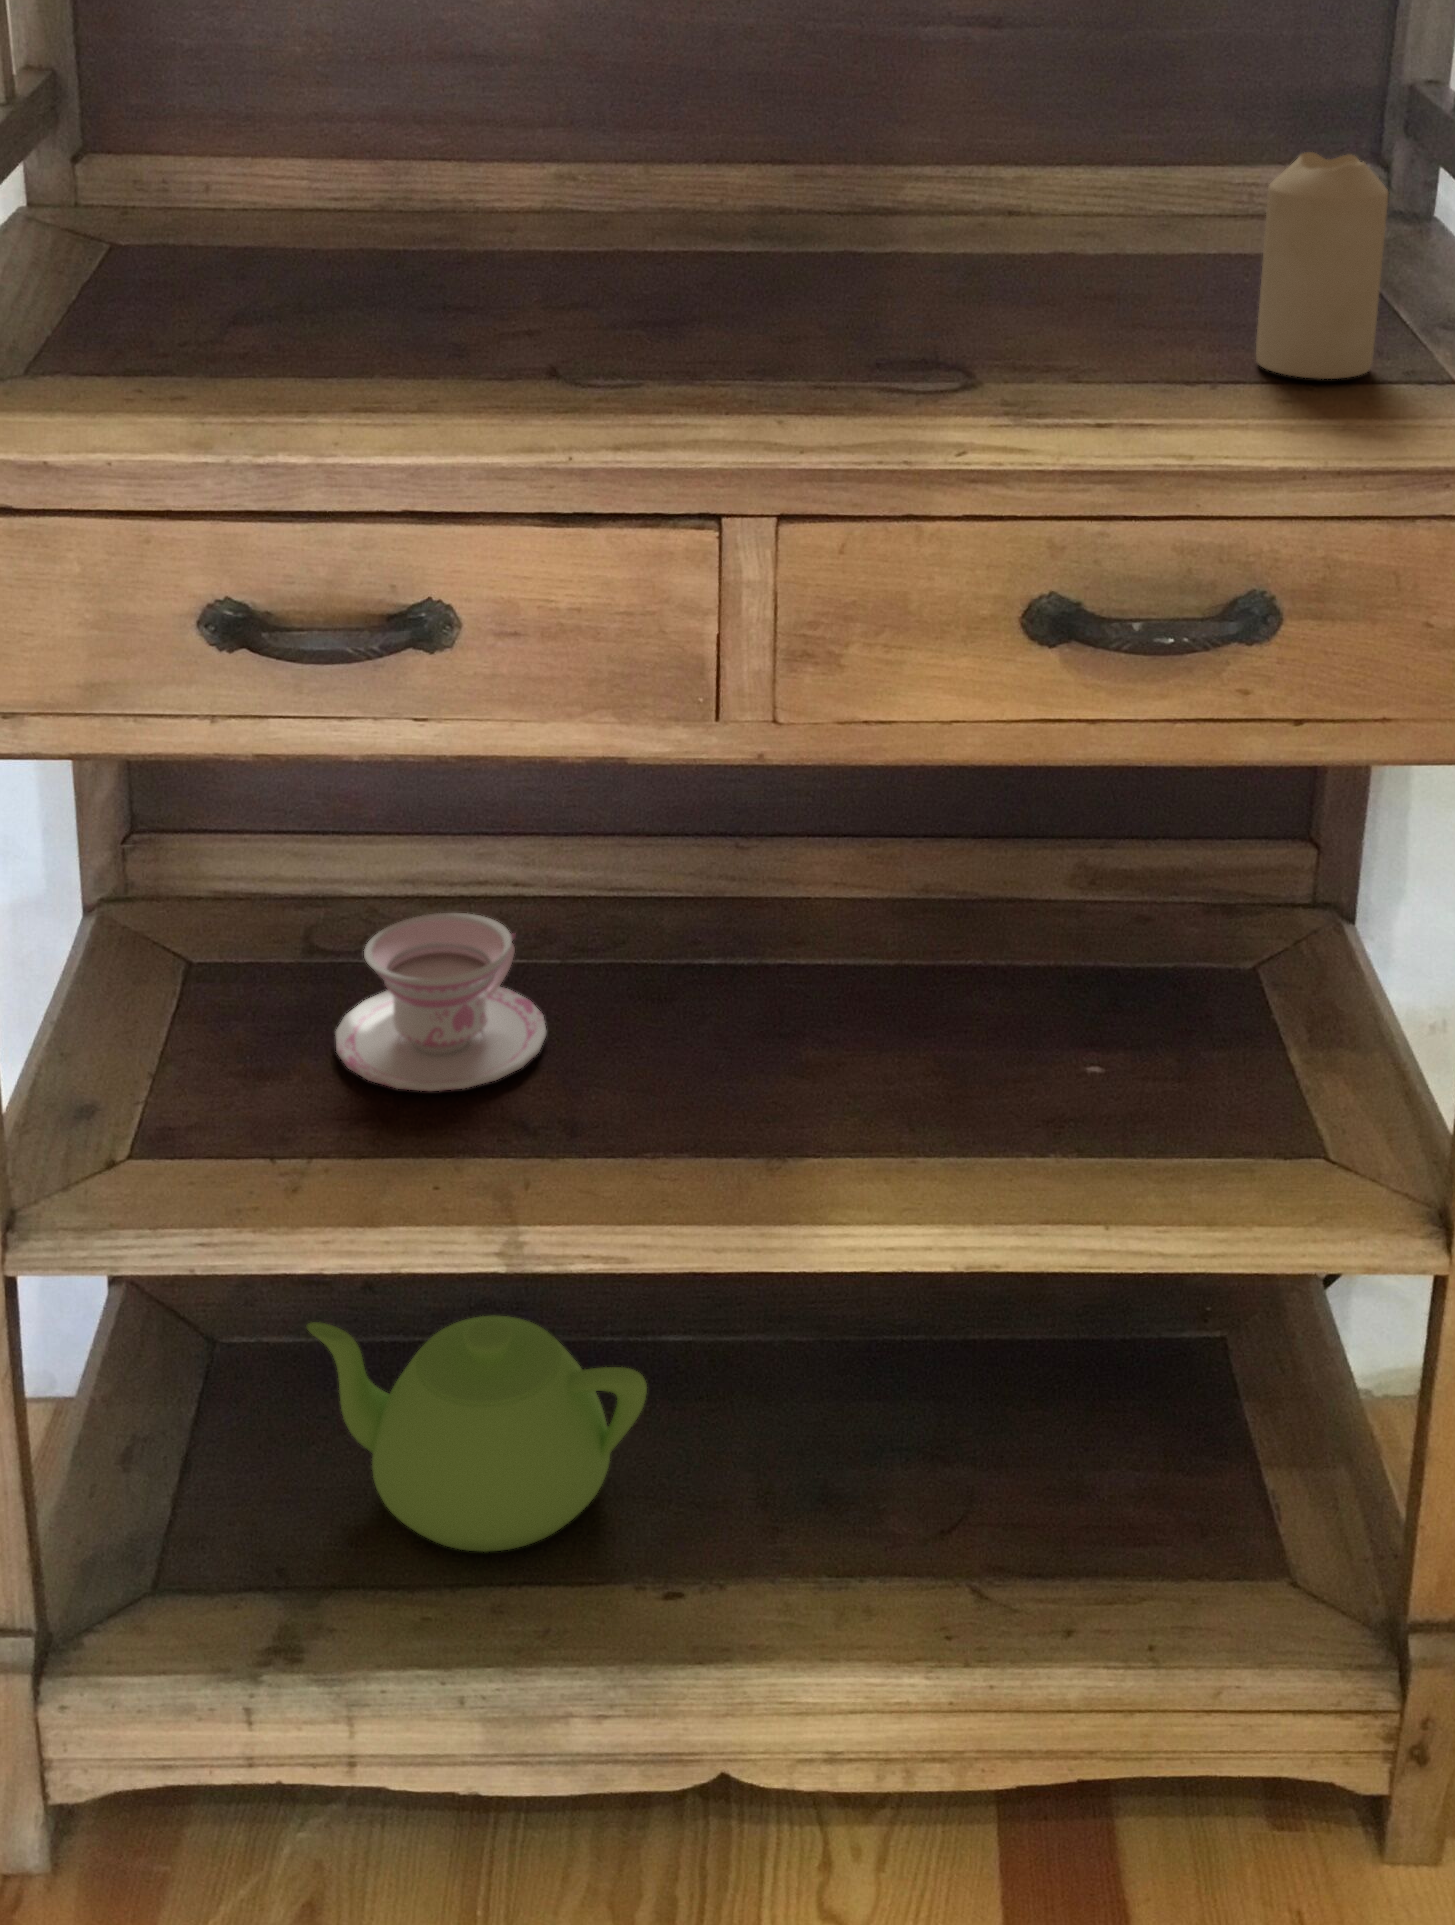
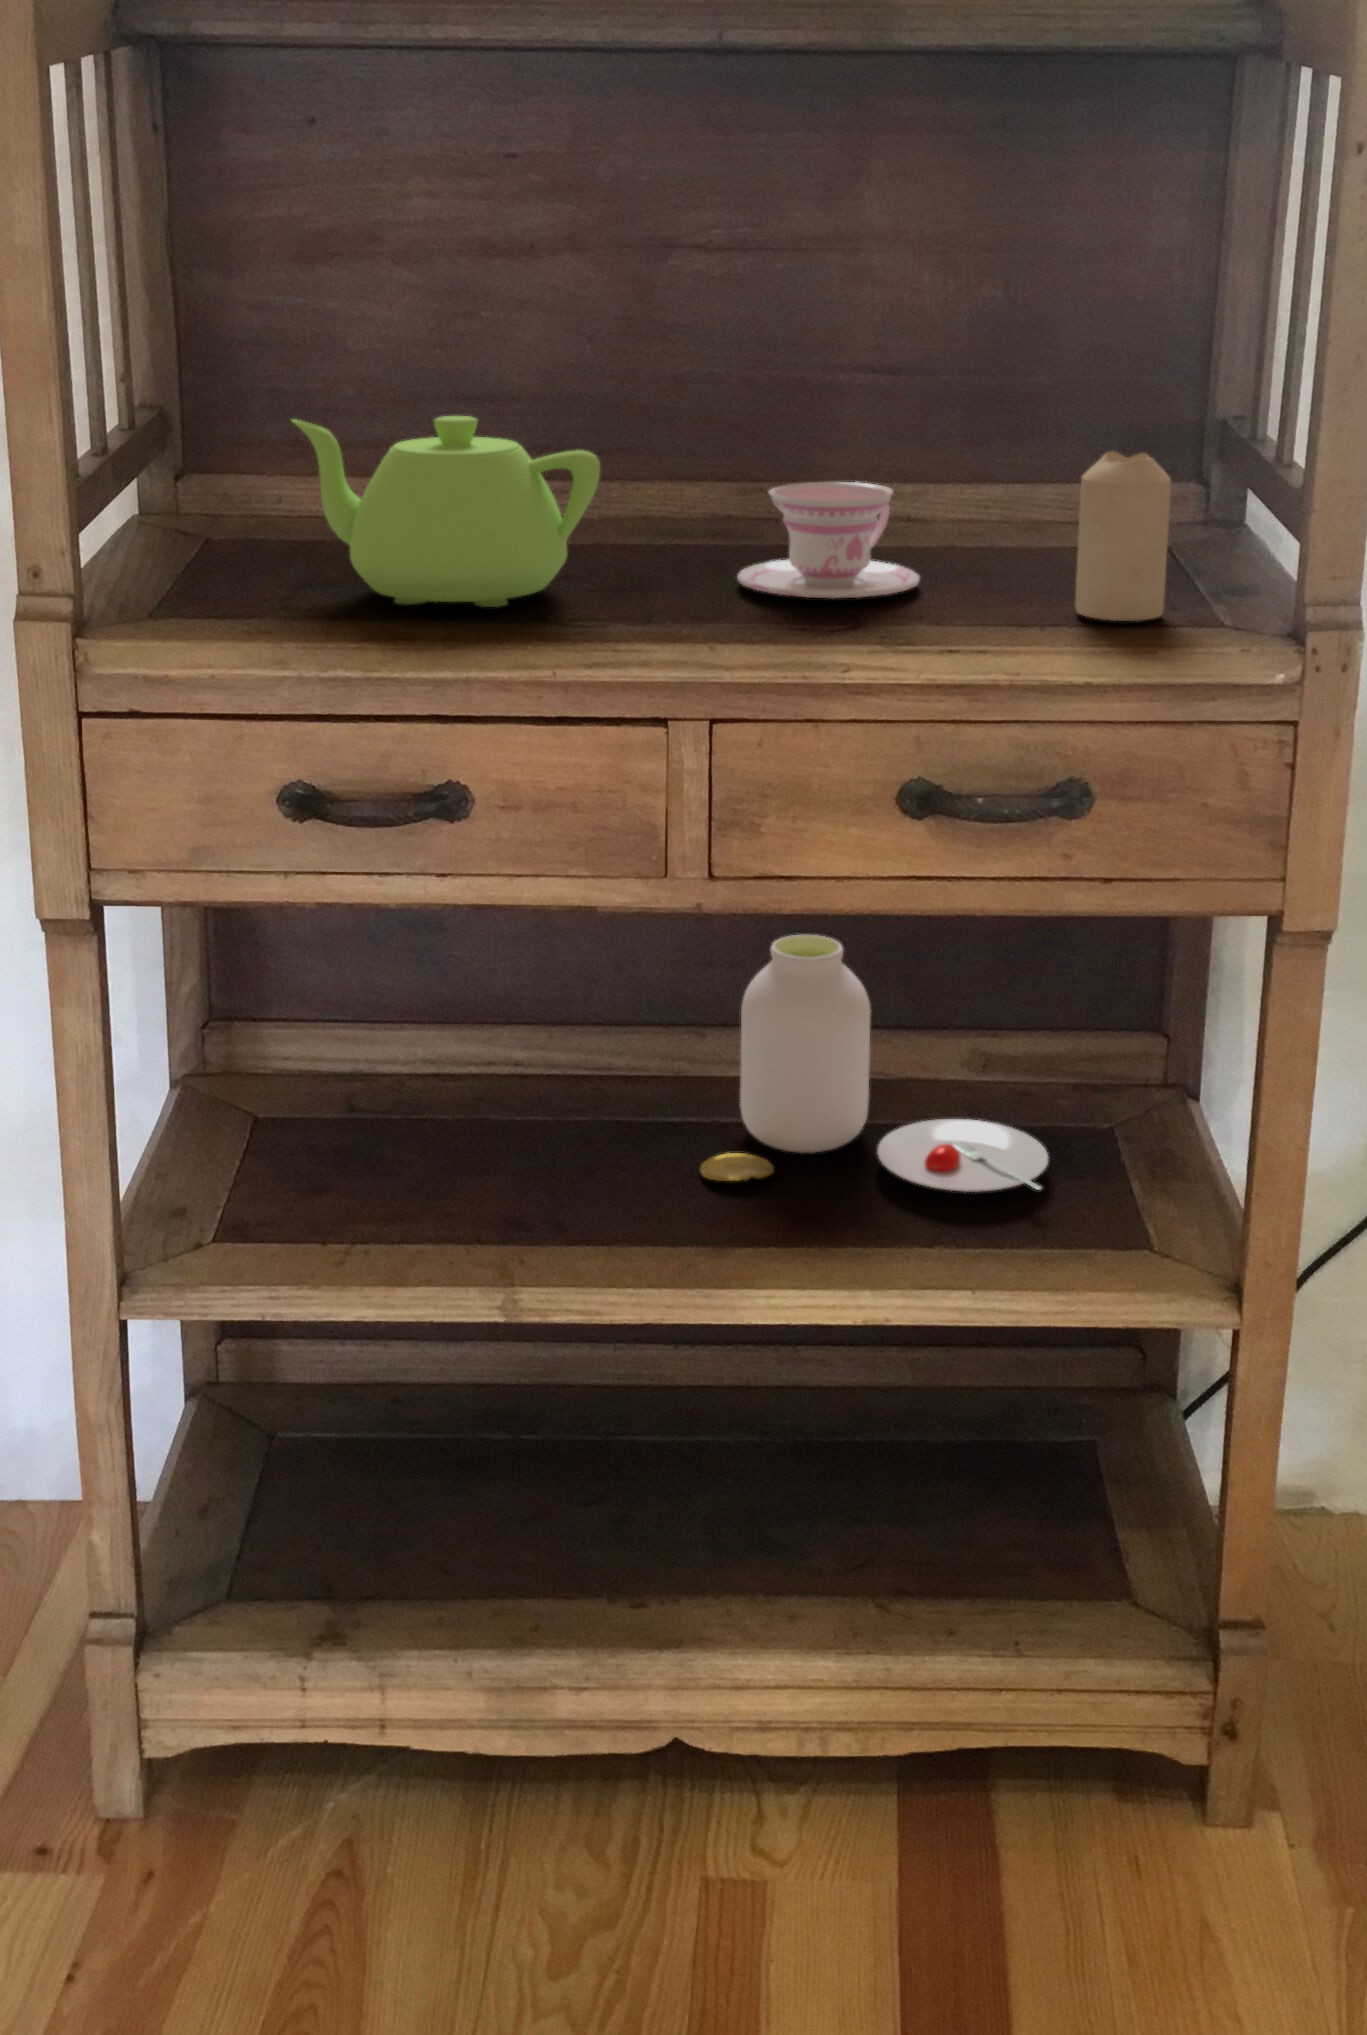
jar: none [753,746,1192,1084] -> present [701,935,1048,1192]
teacup: present [336,913,547,1091] -> present [737,482,920,599]
teapot: present [307,1316,647,1552] -> present [292,416,600,607]

